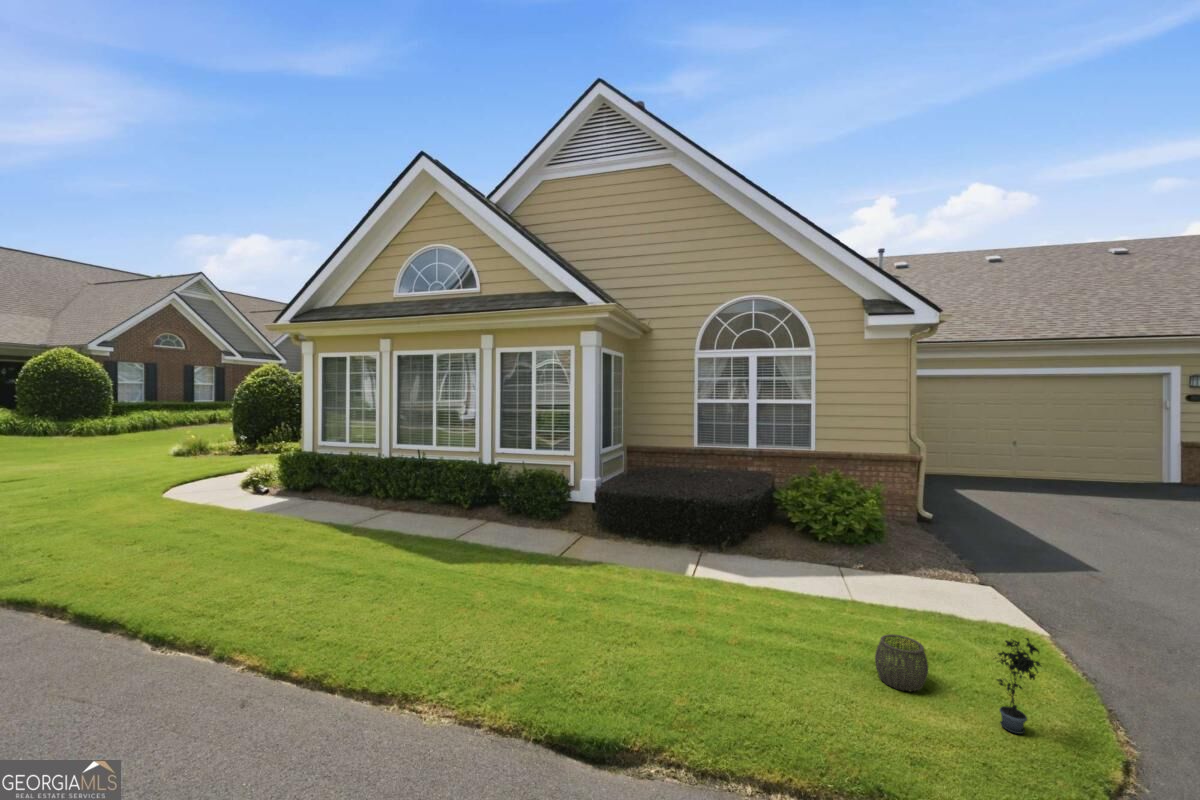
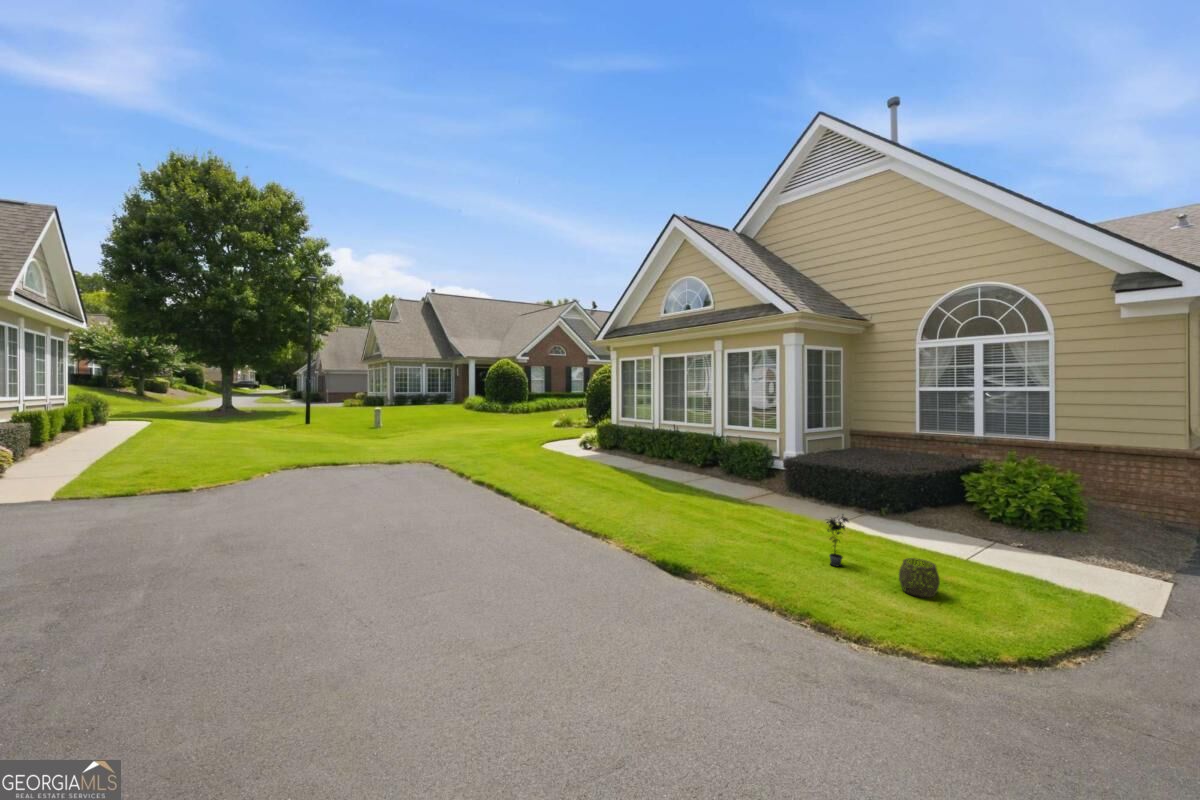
potted plant: present [995,638,1041,734] -> present [826,516,849,566]

